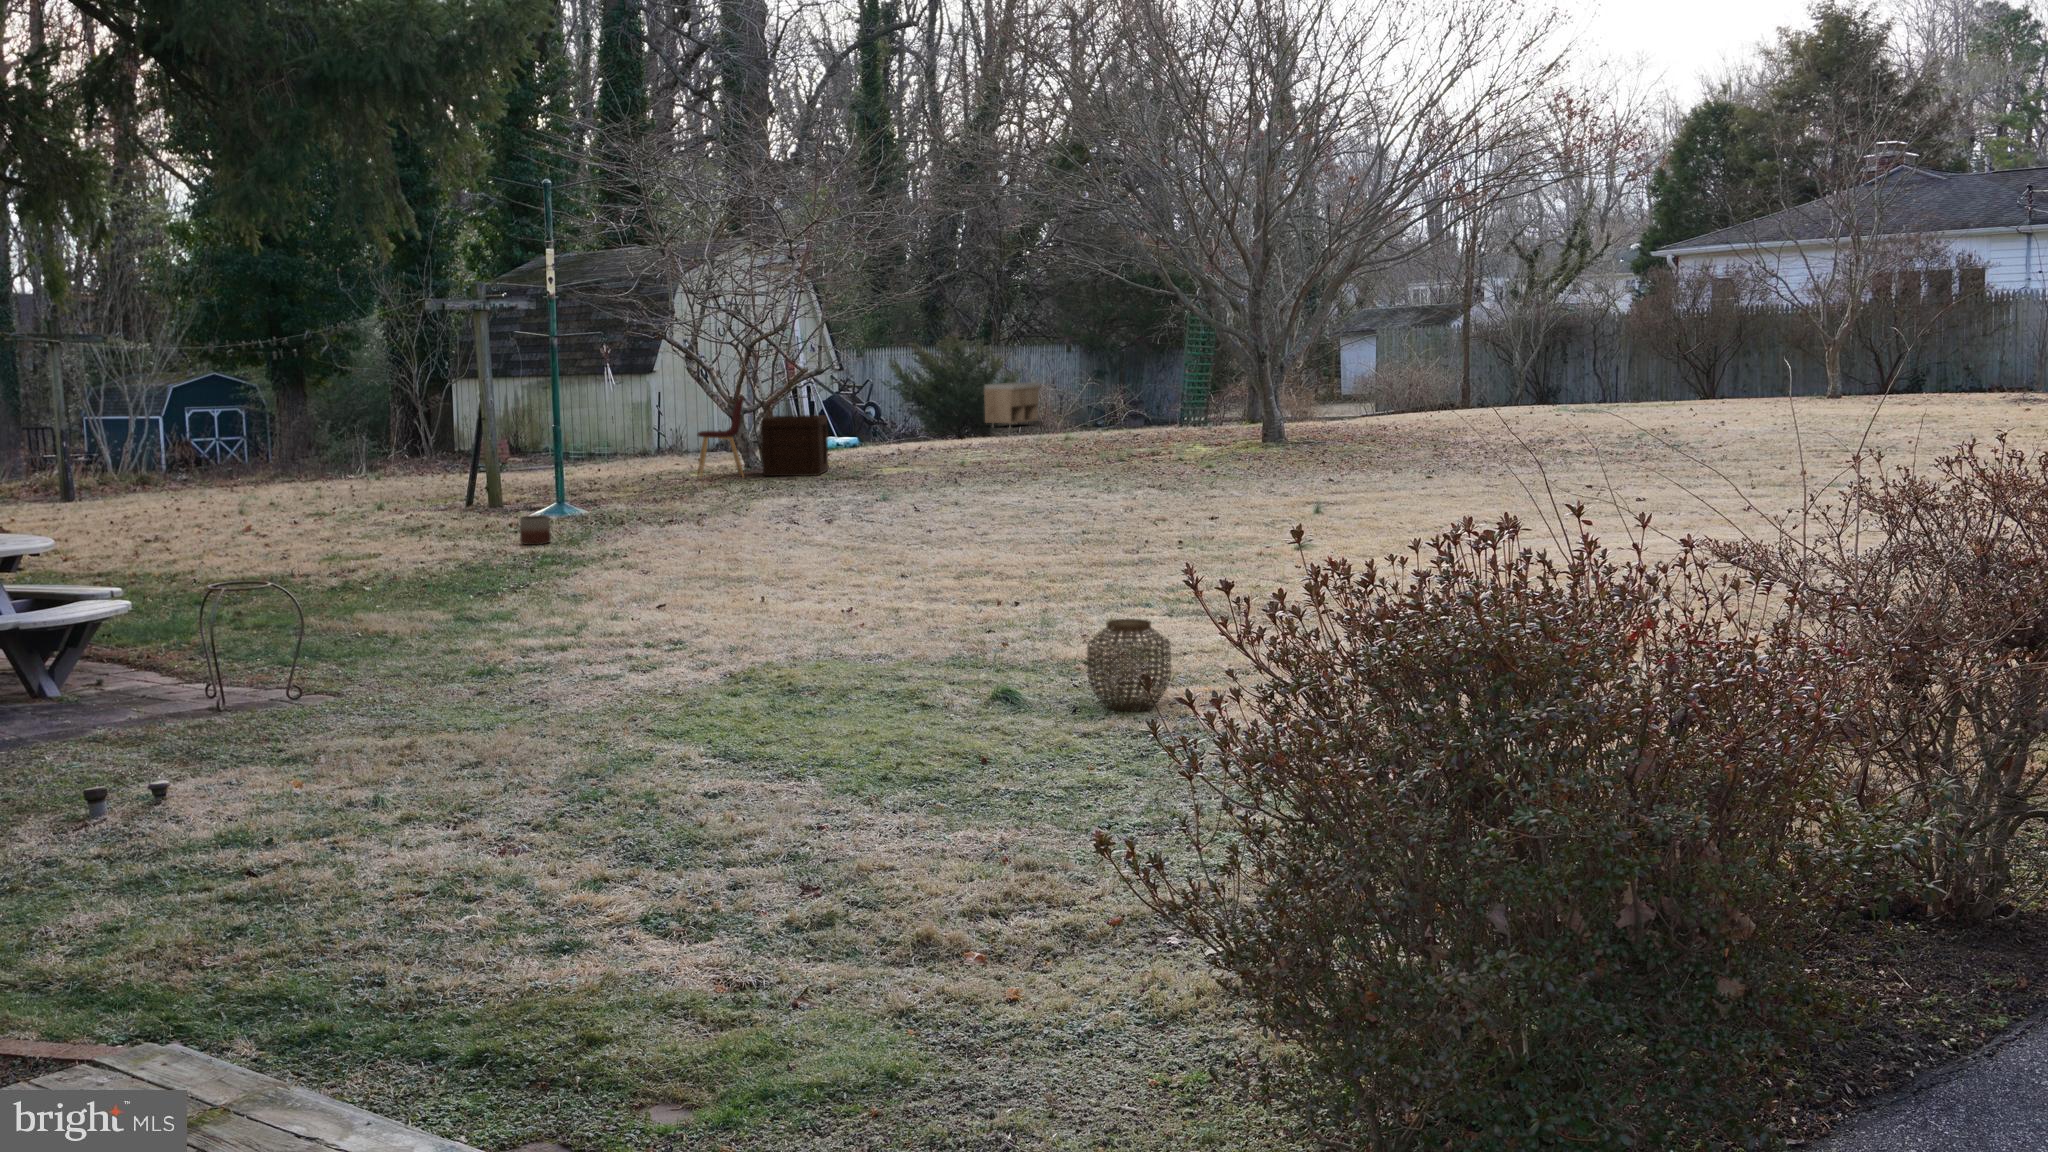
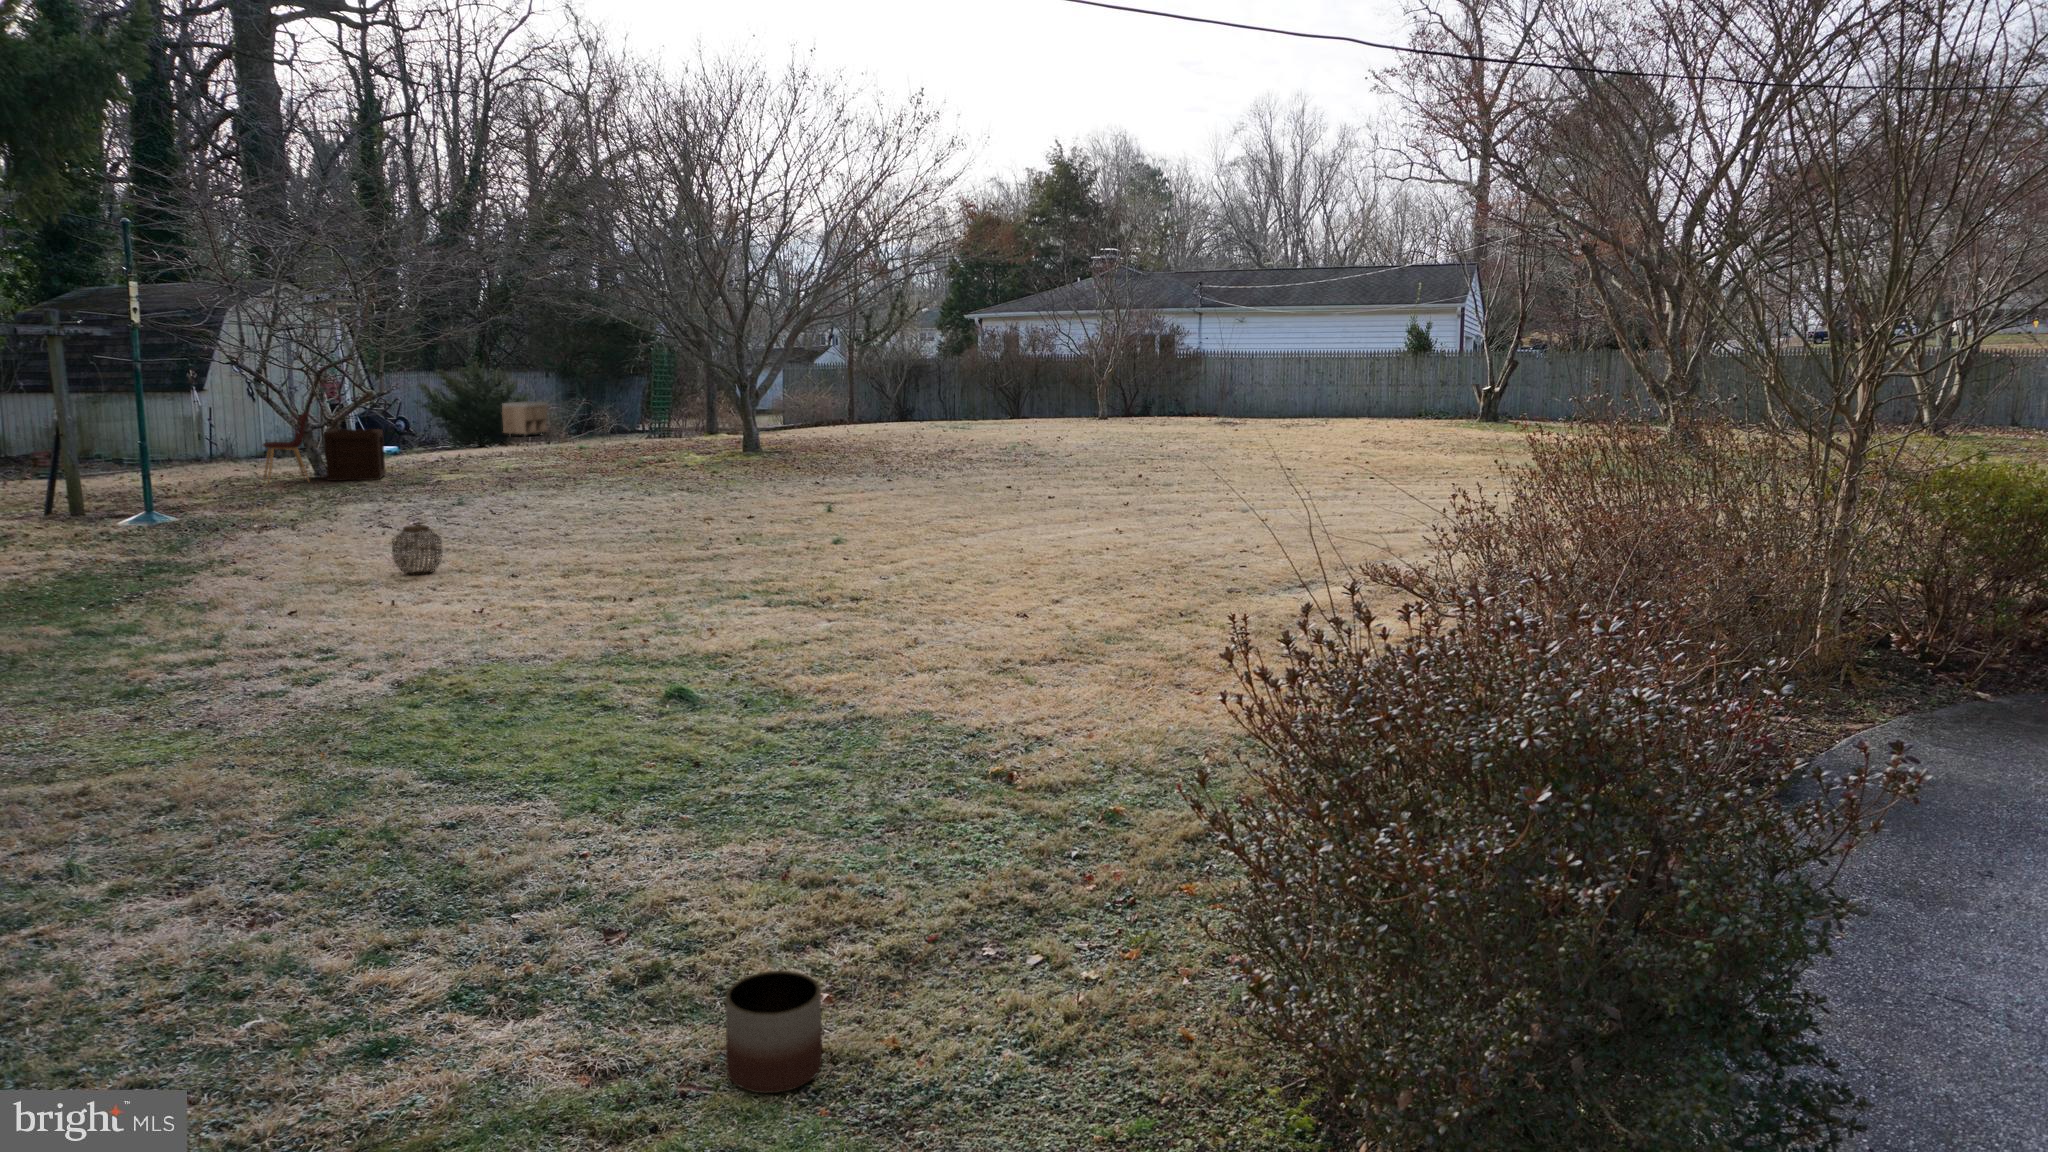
planter: present [520,515,551,545] -> present [726,971,822,1093]
woven basket: present [1087,619,1171,712] -> present [392,525,442,575]

